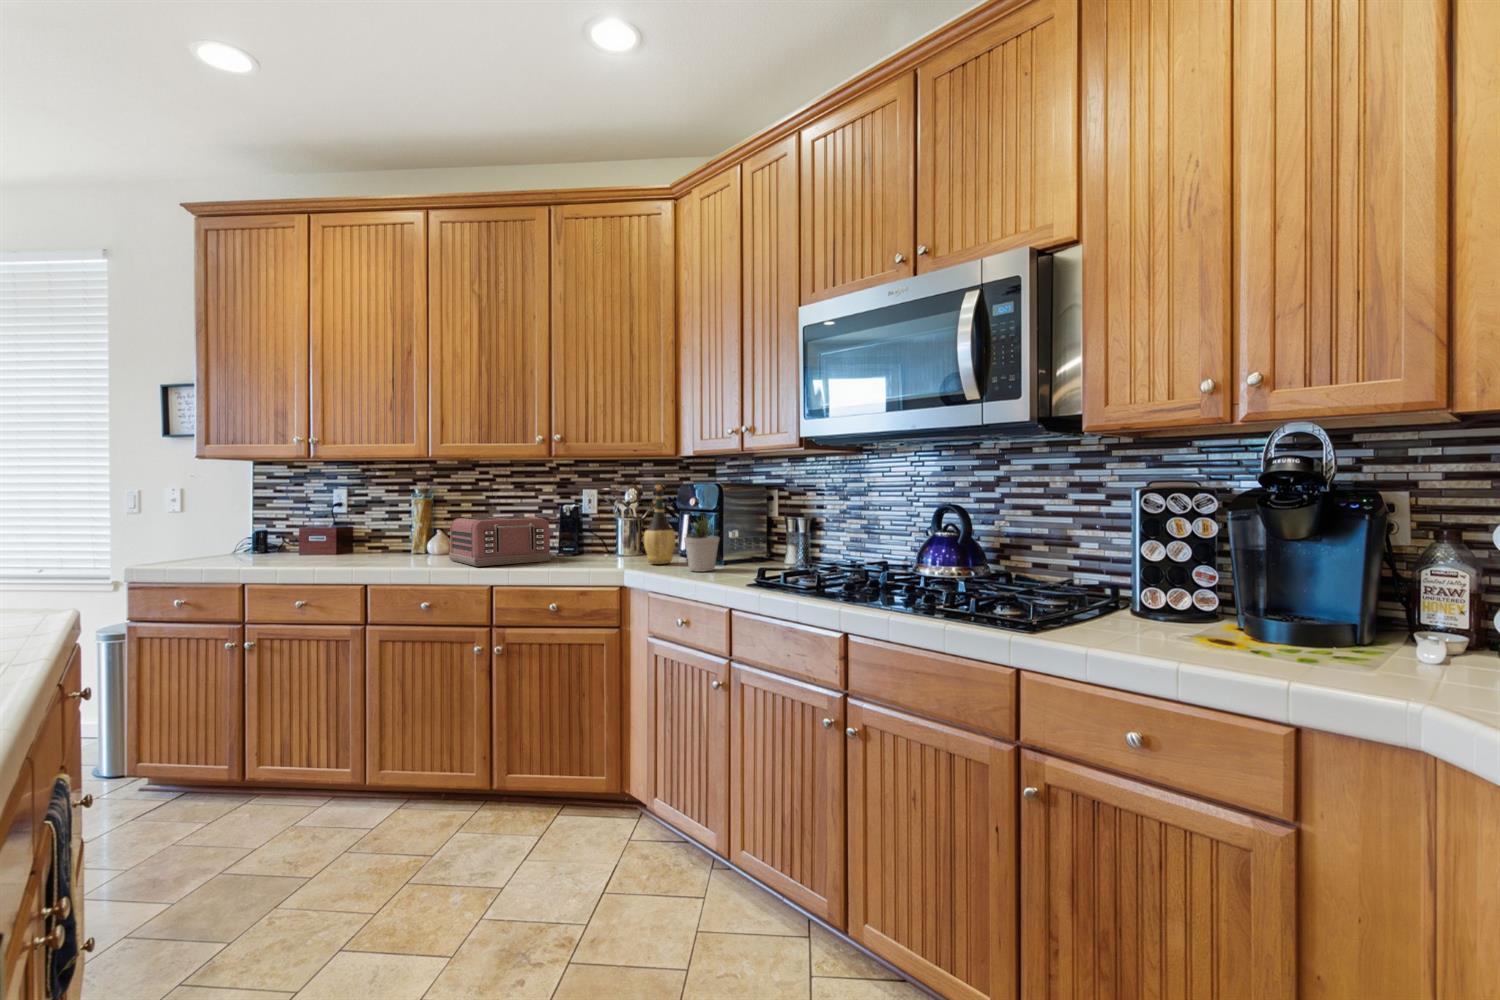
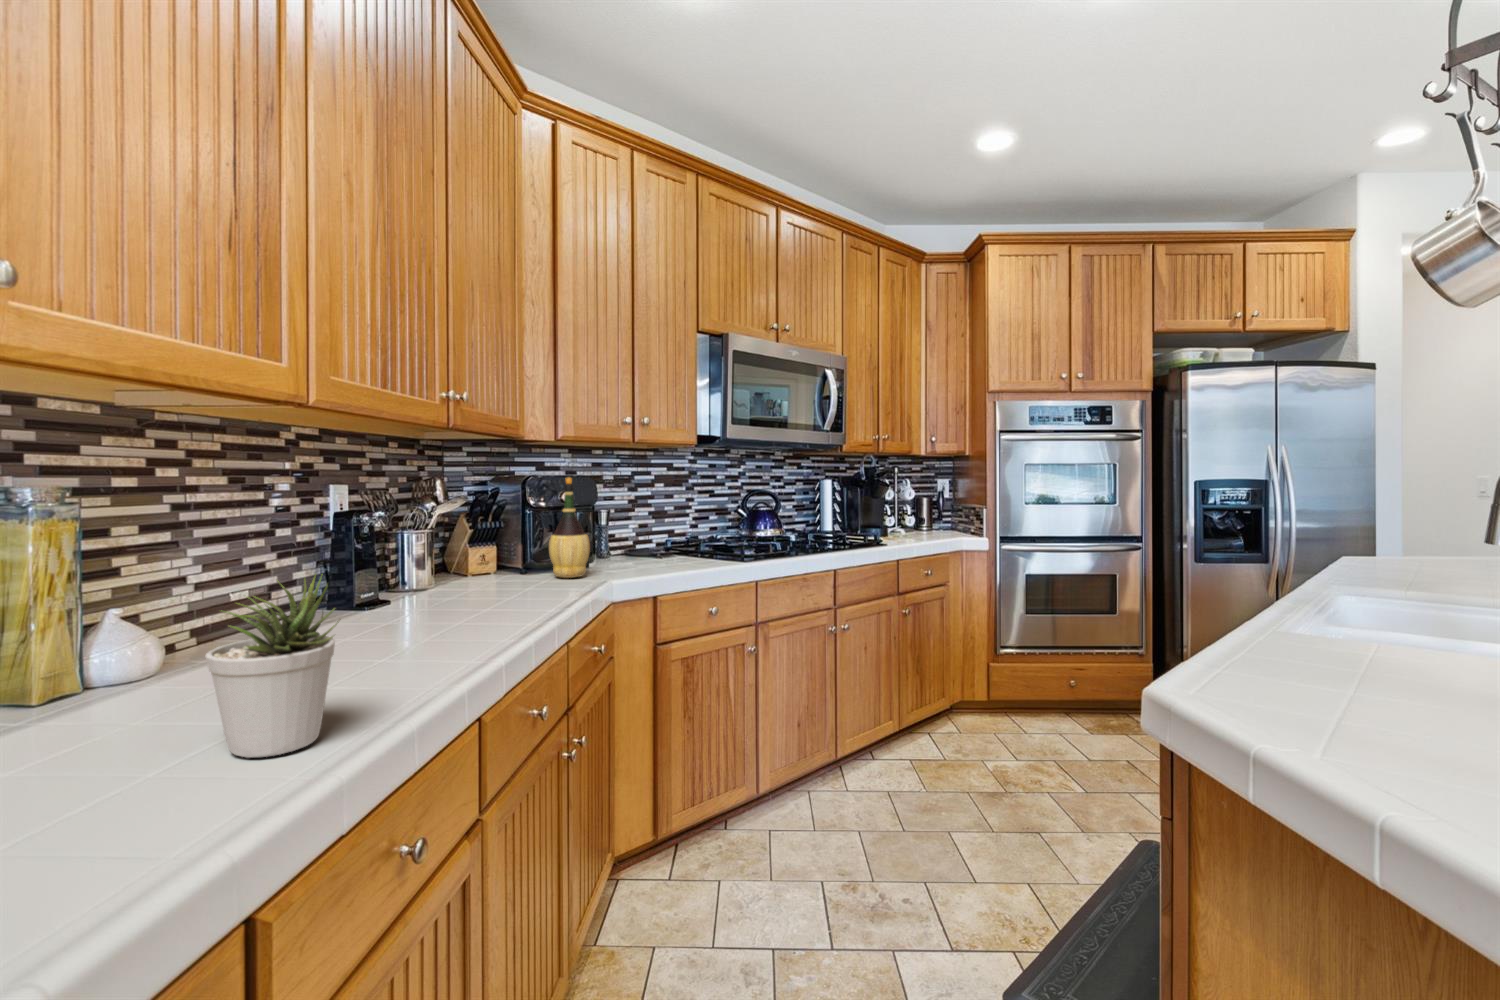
toaster: present [449,516,552,566] -> none [329,534,537,646]
potted plant: present [684,518,719,572] -> present [206,576,338,758]

